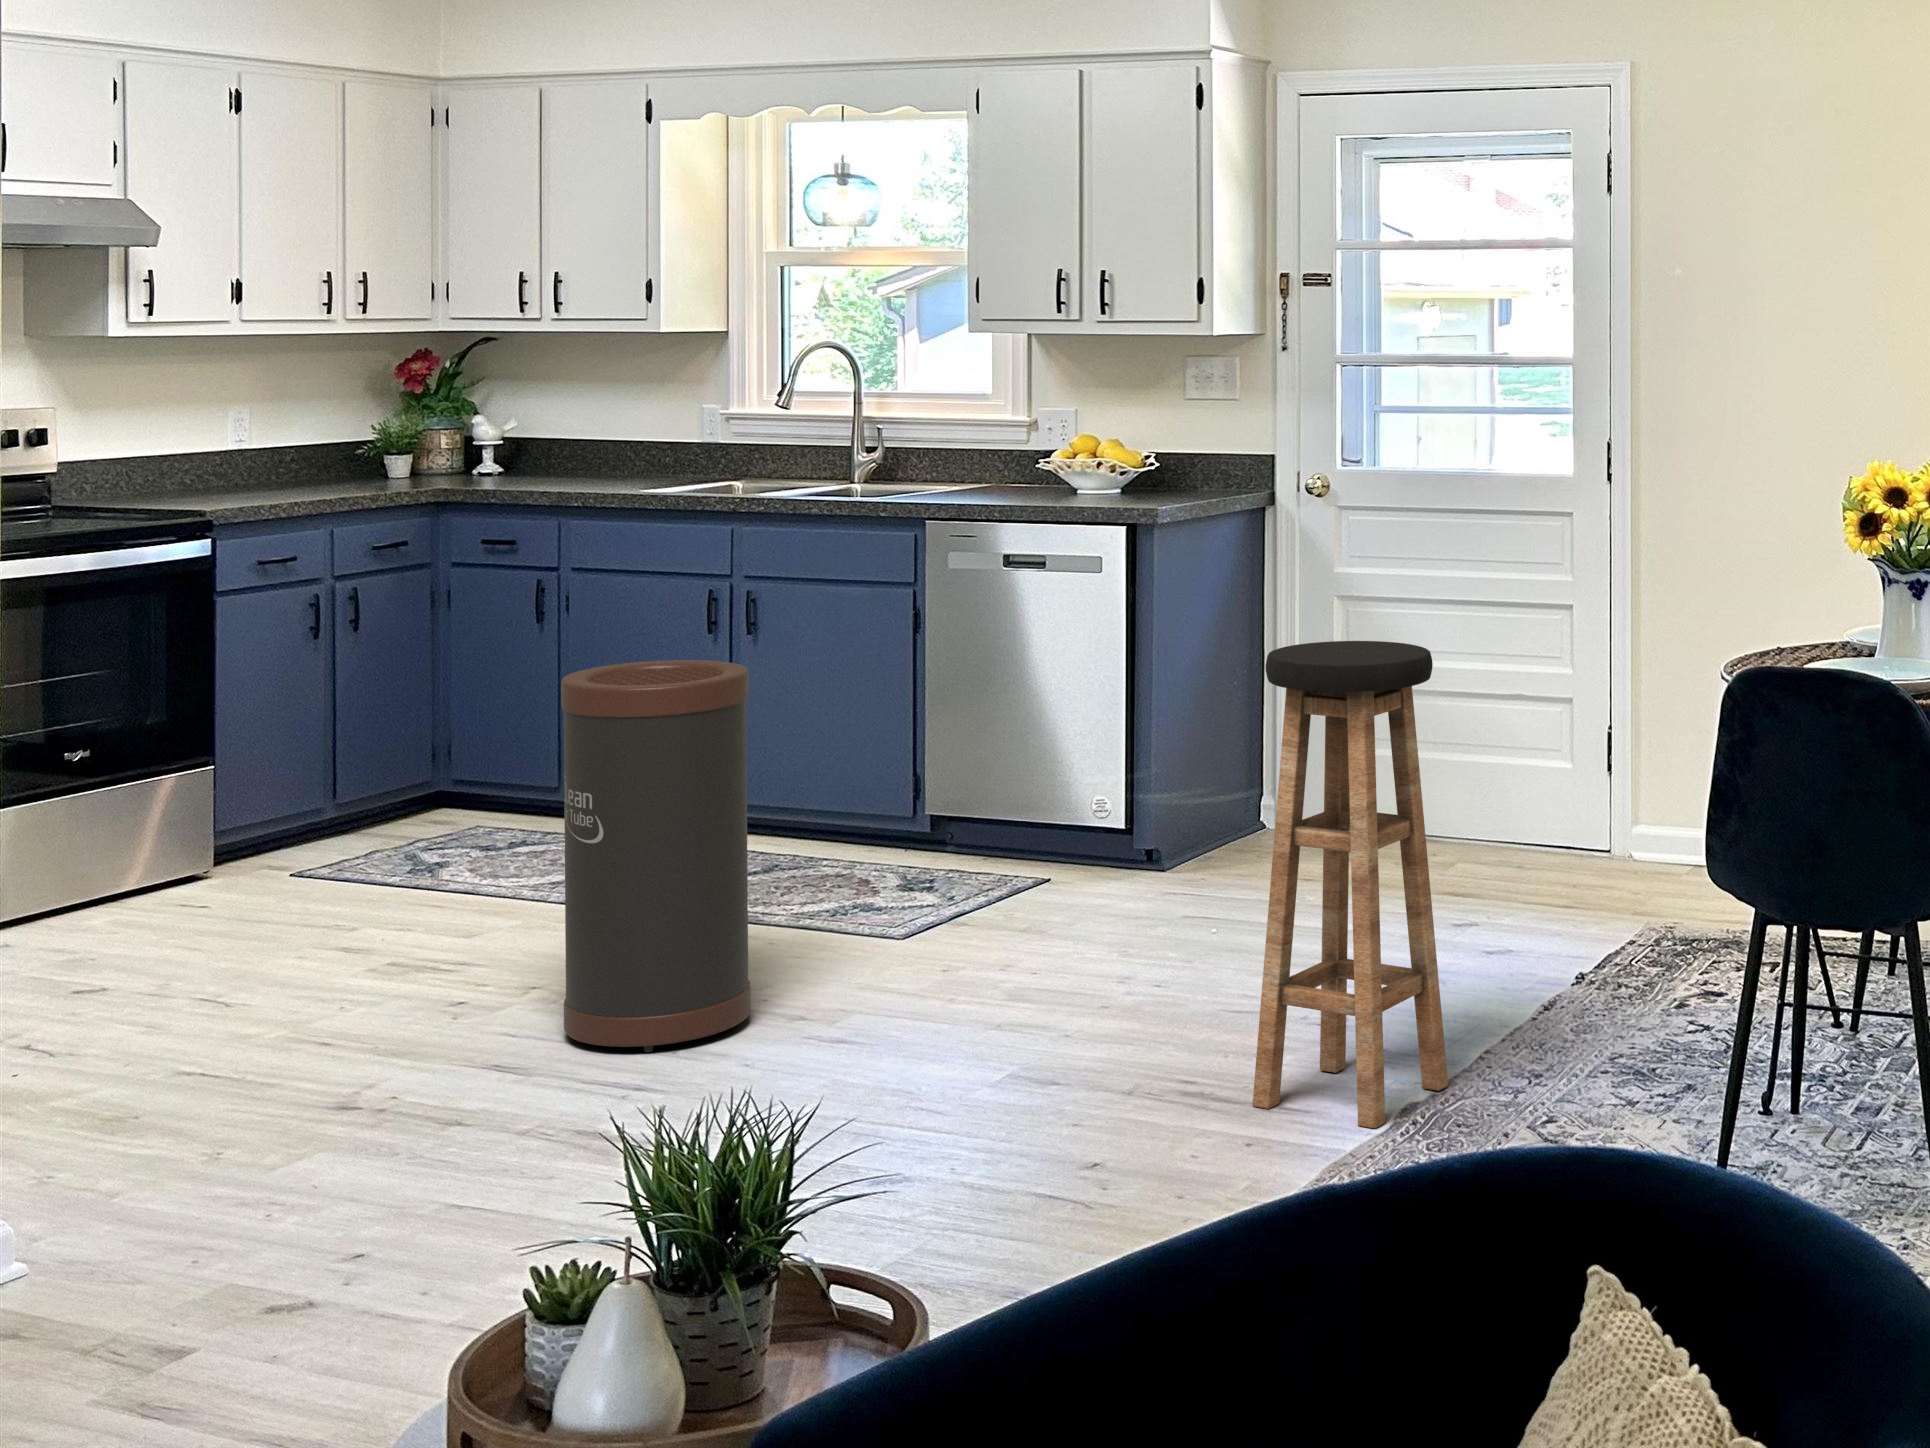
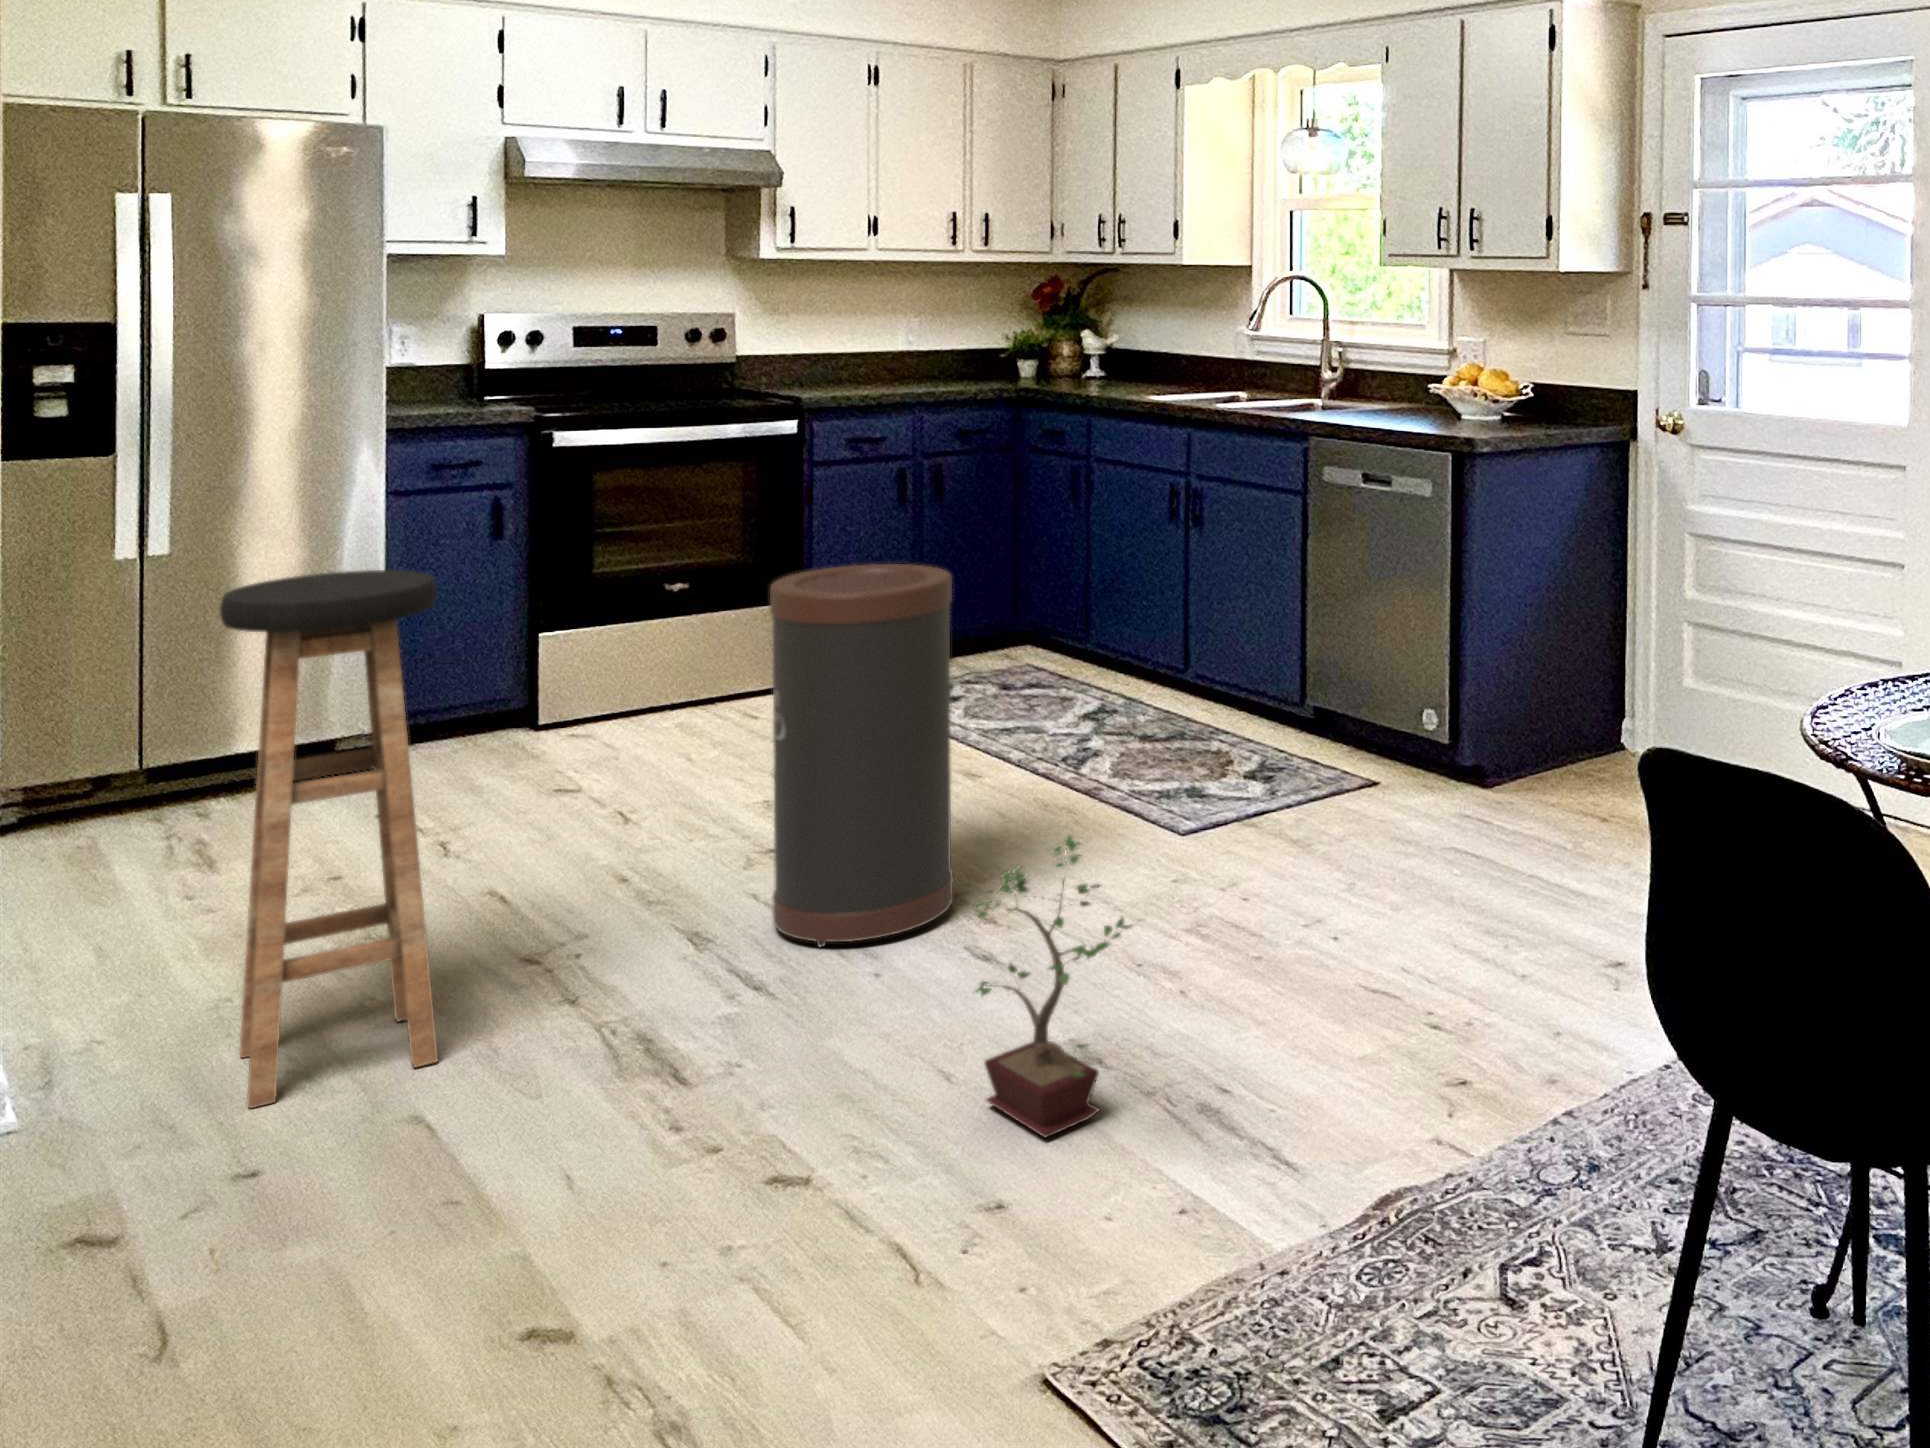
bar stool: present [1253,641,1448,1128] -> present [220,570,438,1108]
potted plant: none [956,855,1160,1126] -> present [973,834,1131,1137]

